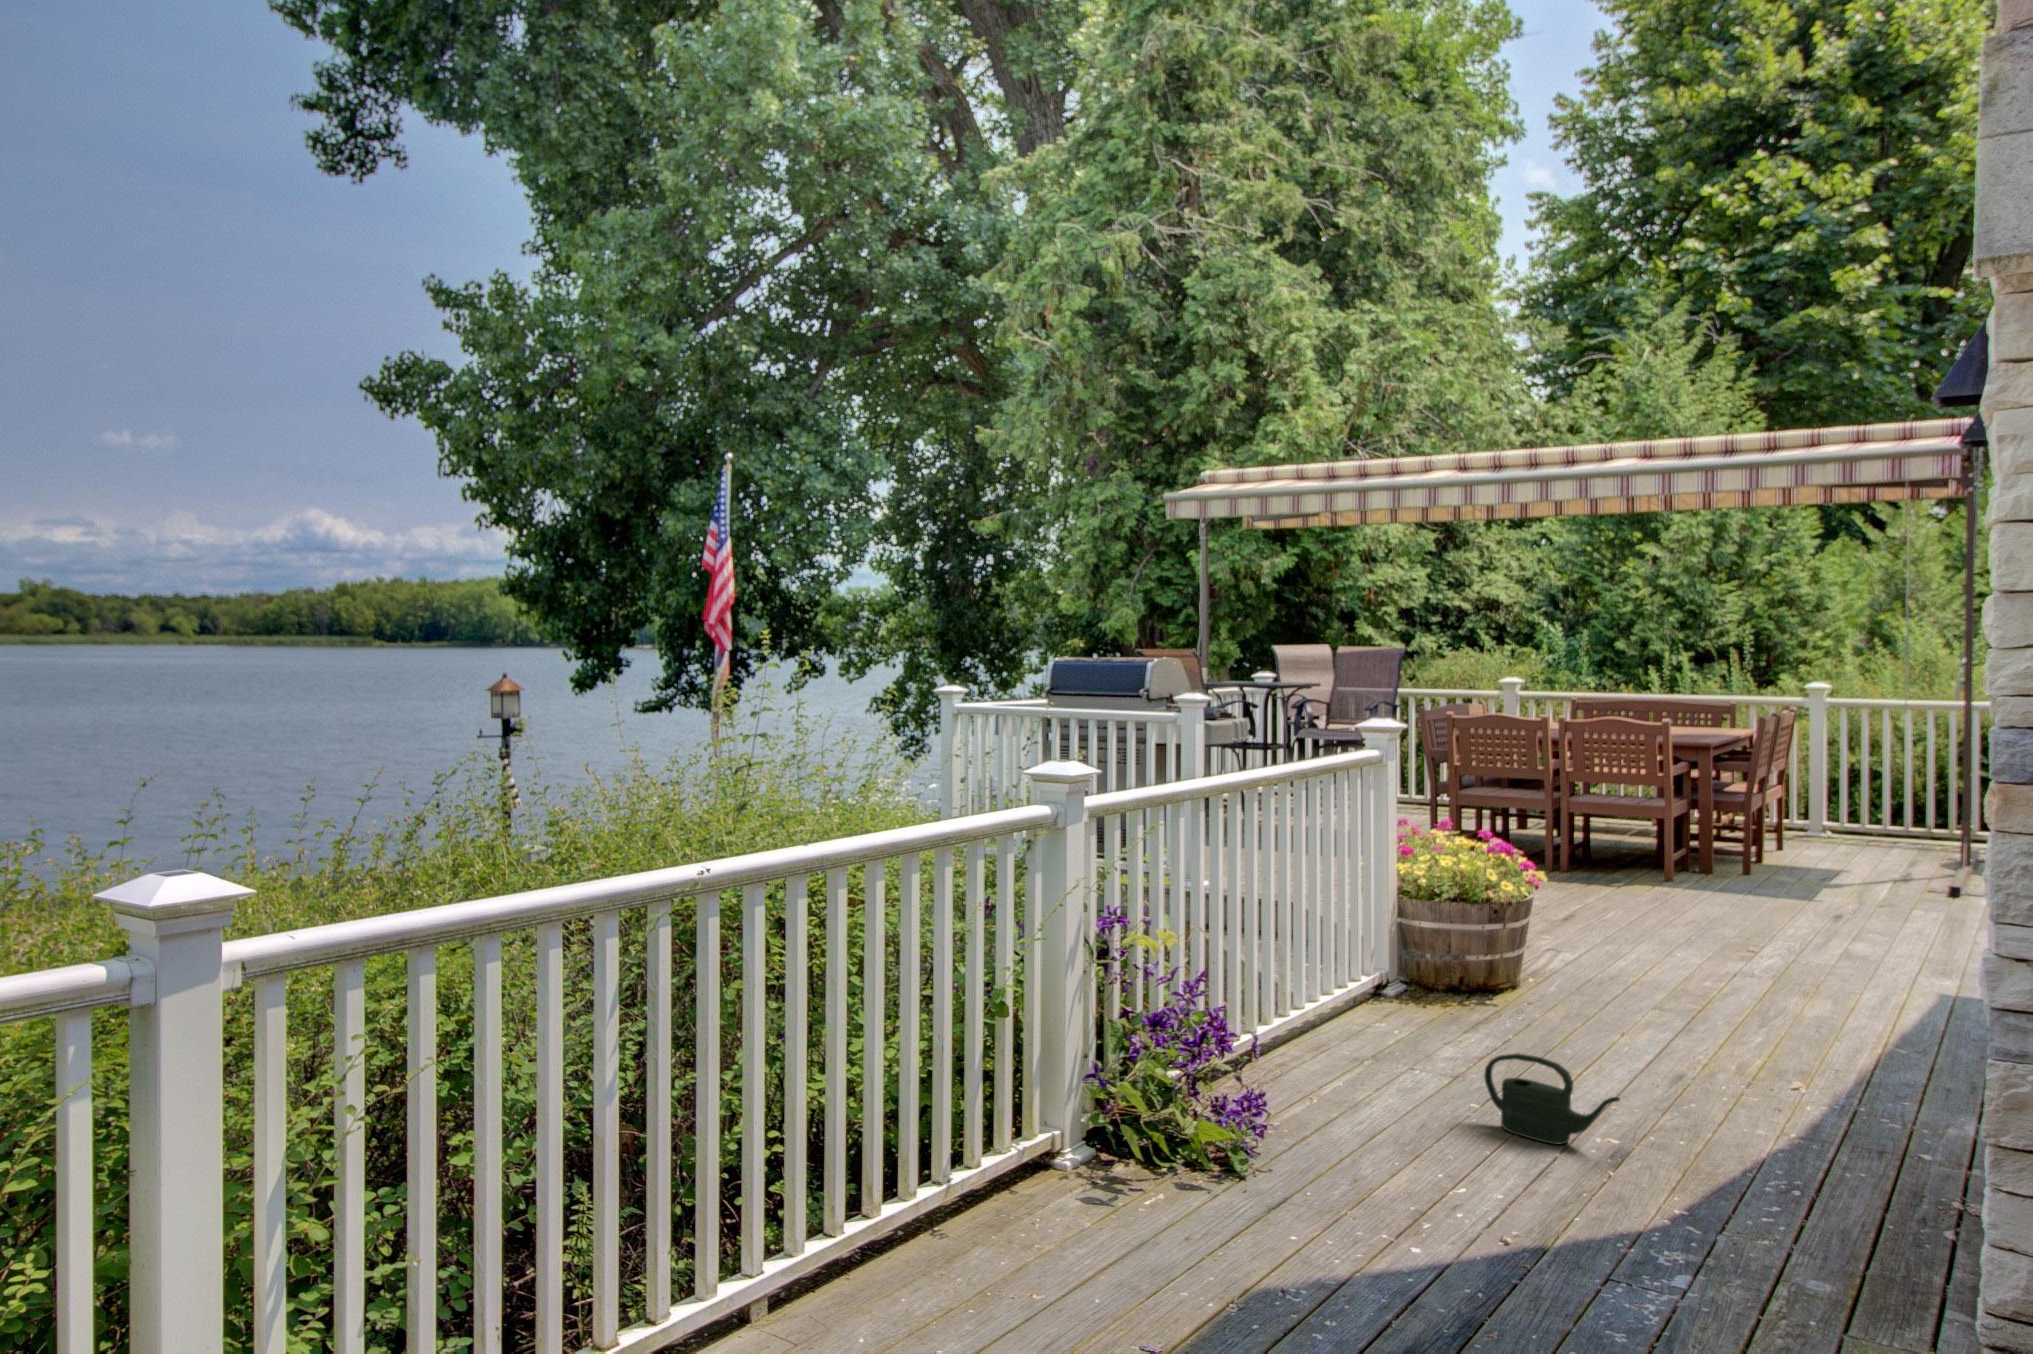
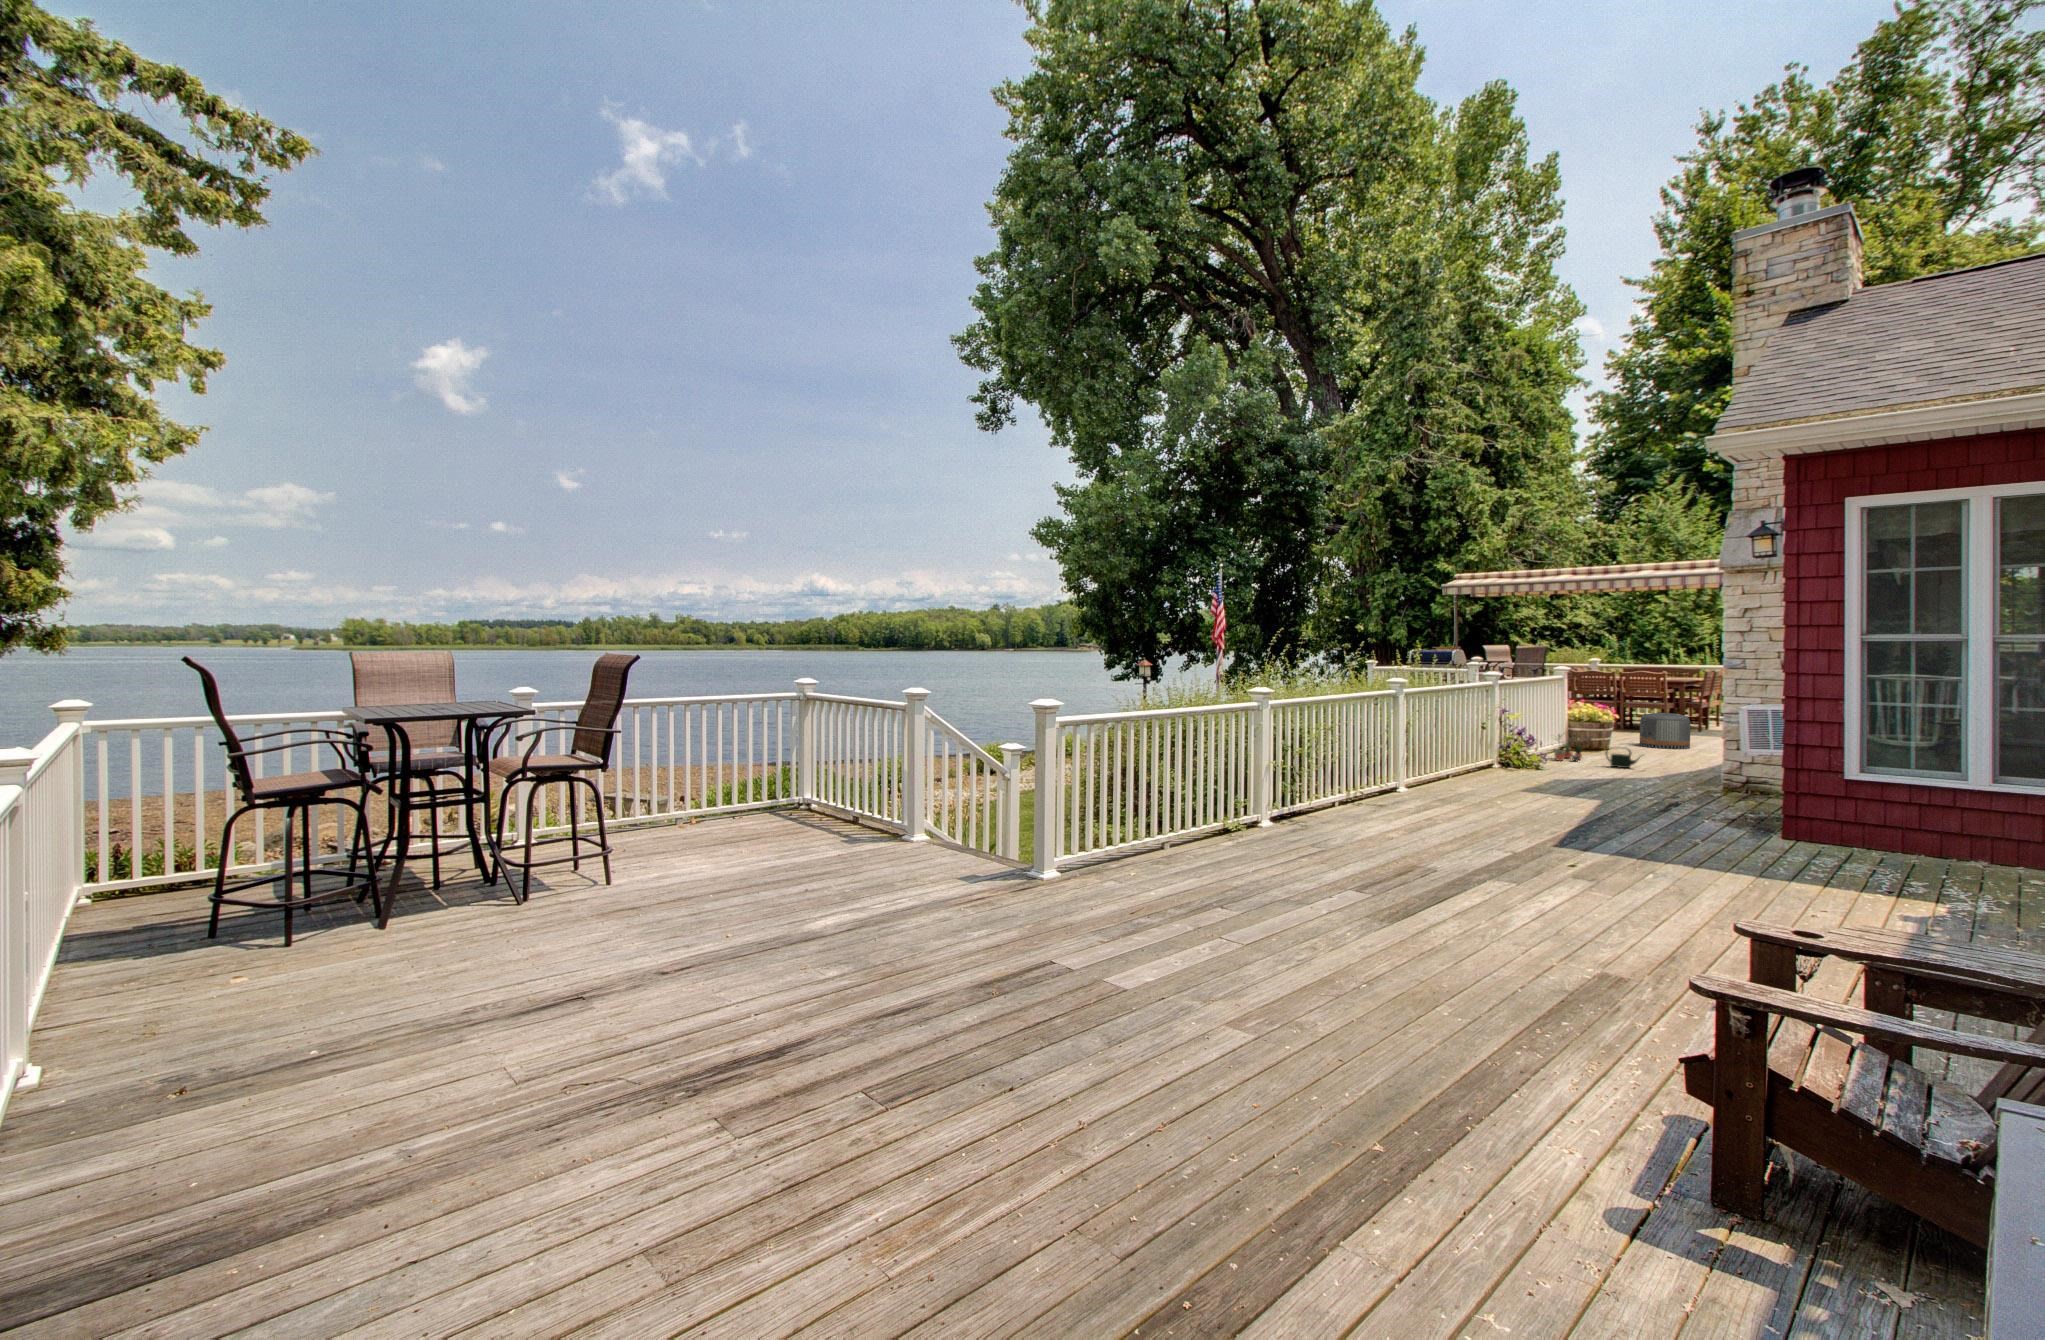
pouf: none [1604,848,1737,961] -> present [1640,713,1691,749]
potted plant: none [1326,964,1420,1079] -> present [1554,735,1582,761]

